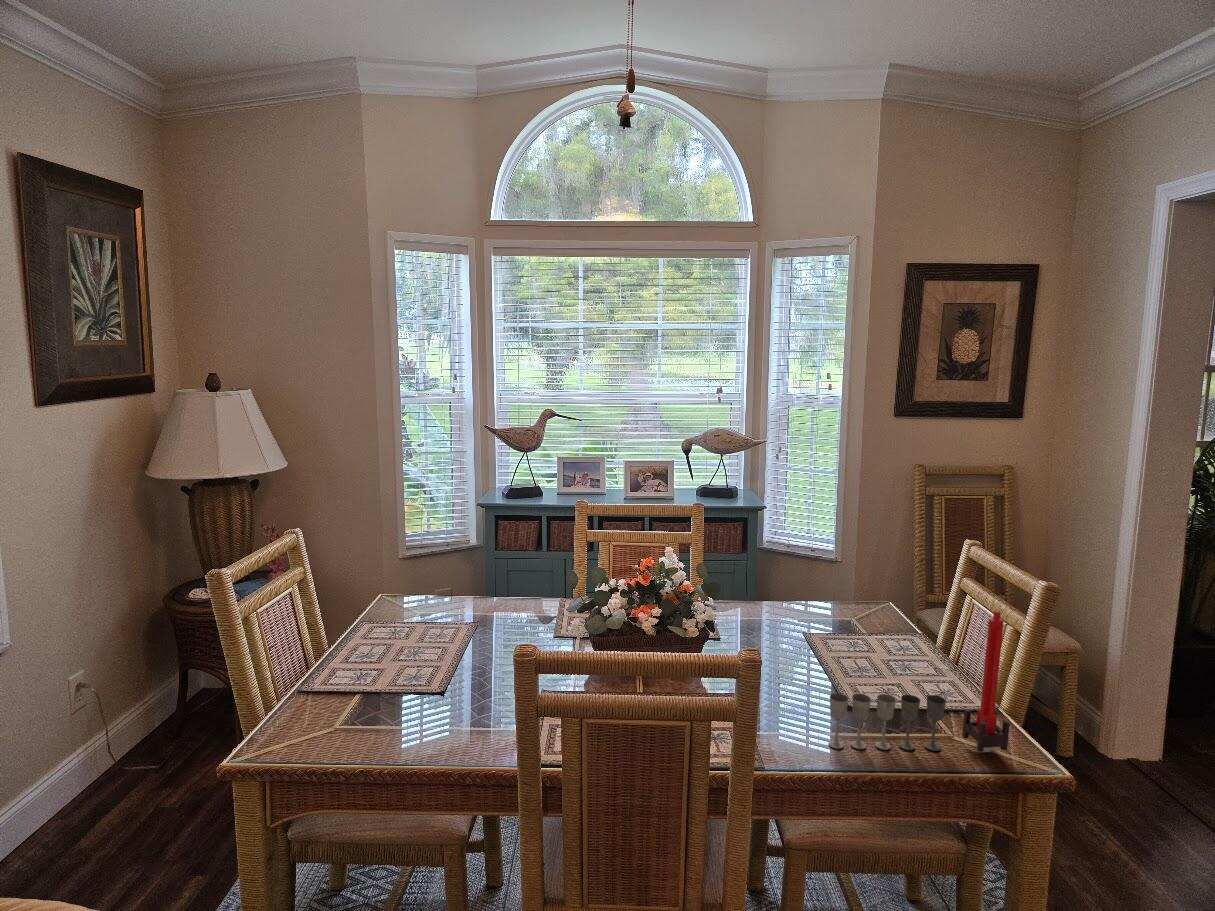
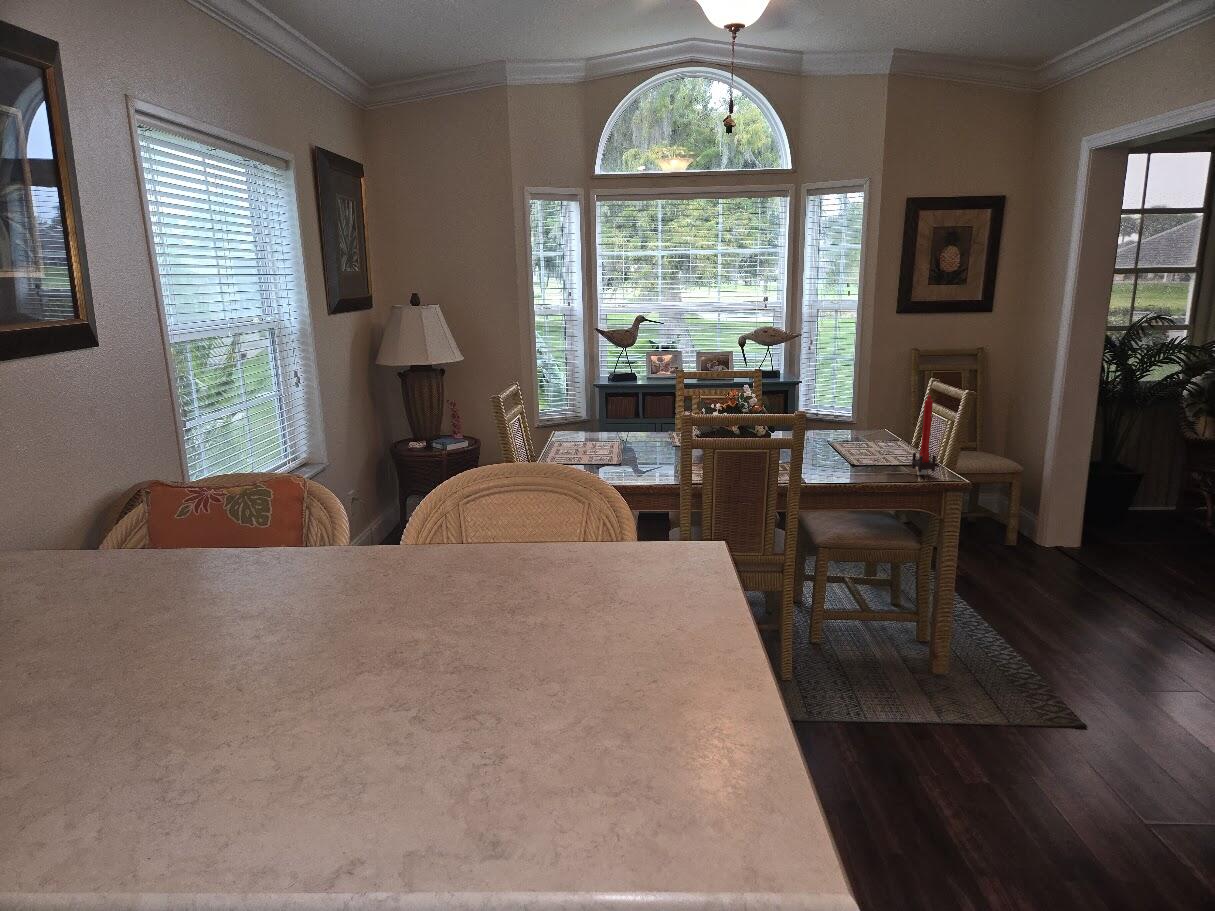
wine glass: present [828,693,946,751] -> none [837,445,902,474]

